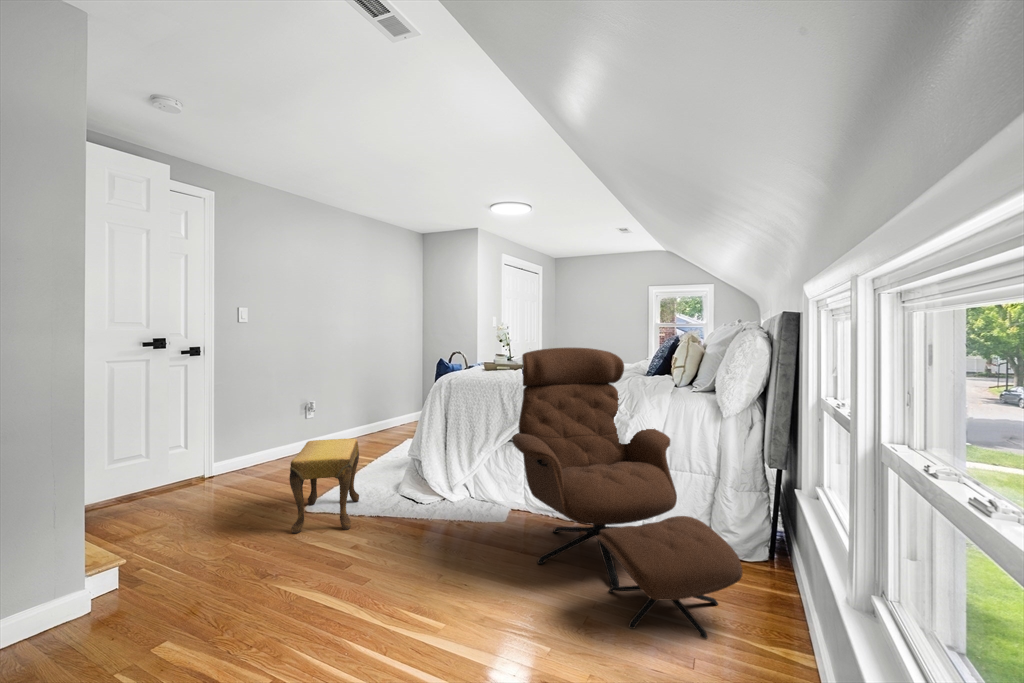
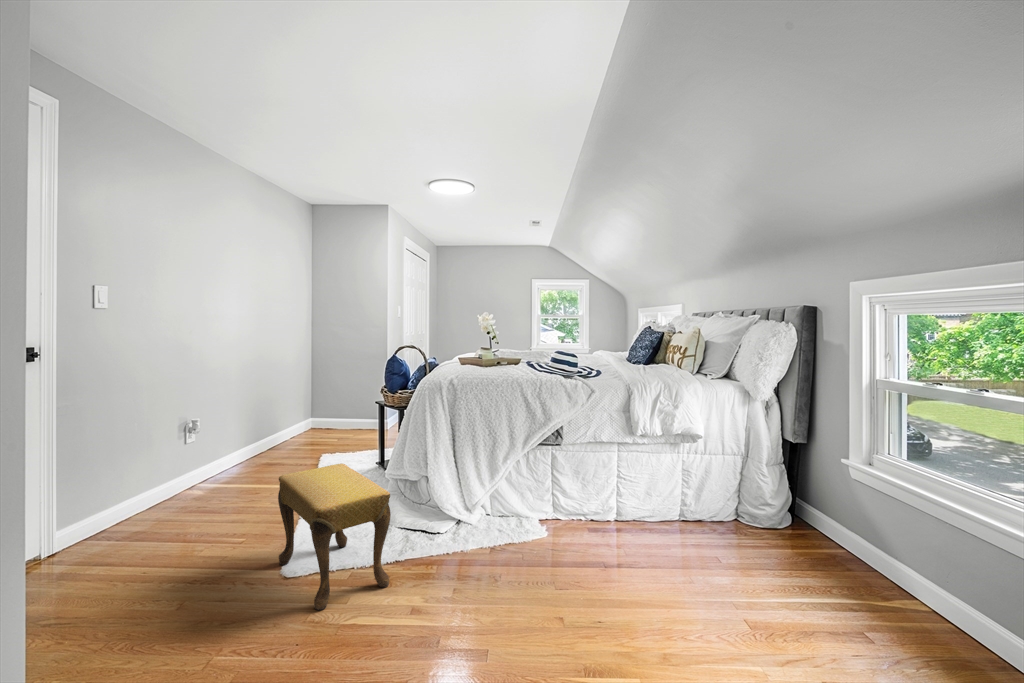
lounge chair: present [512,348,742,638] -> none [589,339,856,615]

